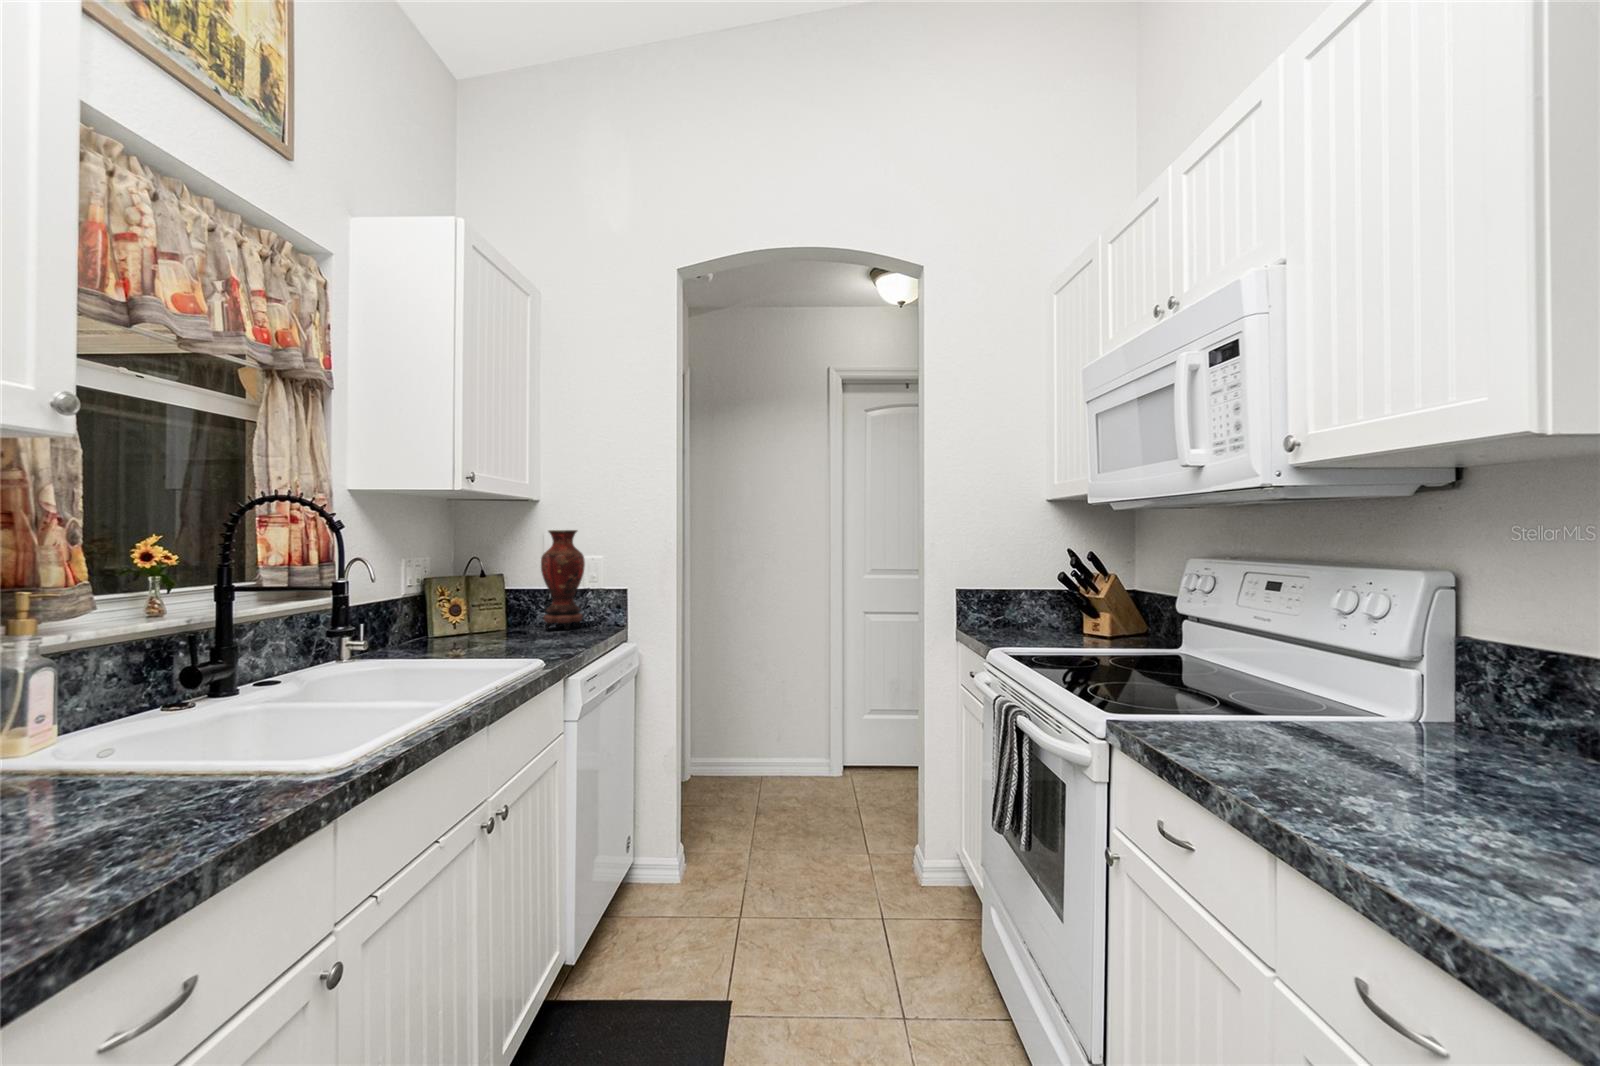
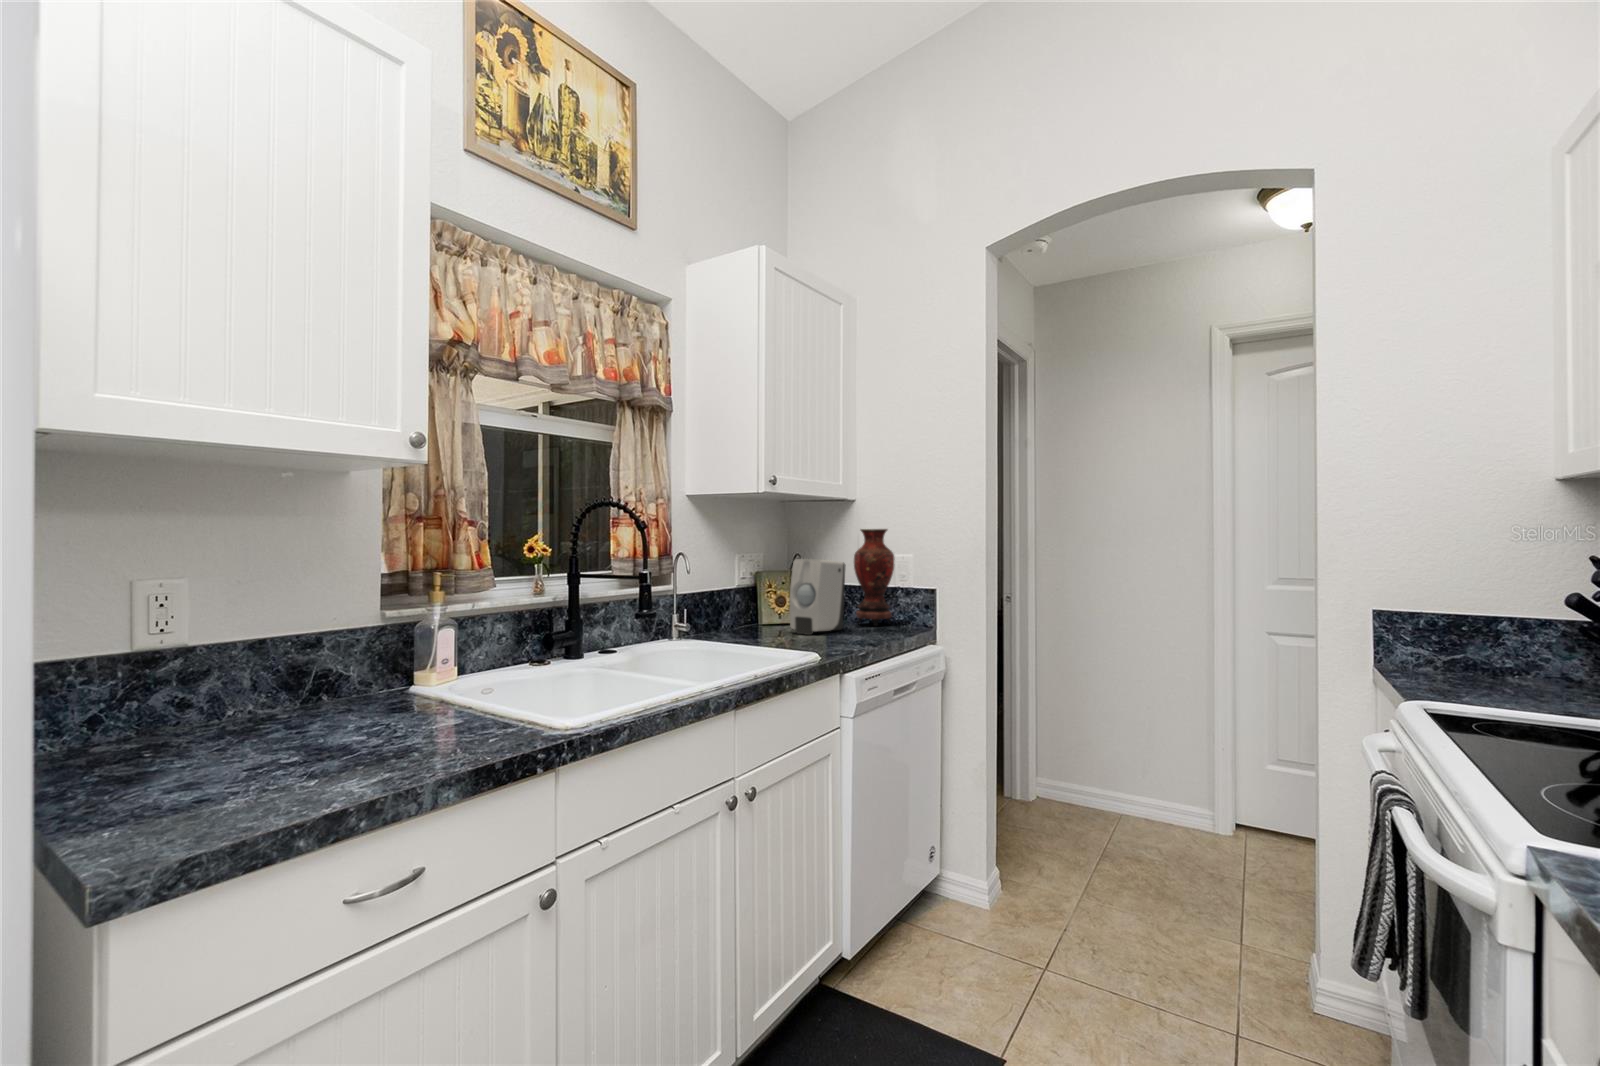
soap dispenser: none [480,562,539,643] -> present [790,559,846,635]

